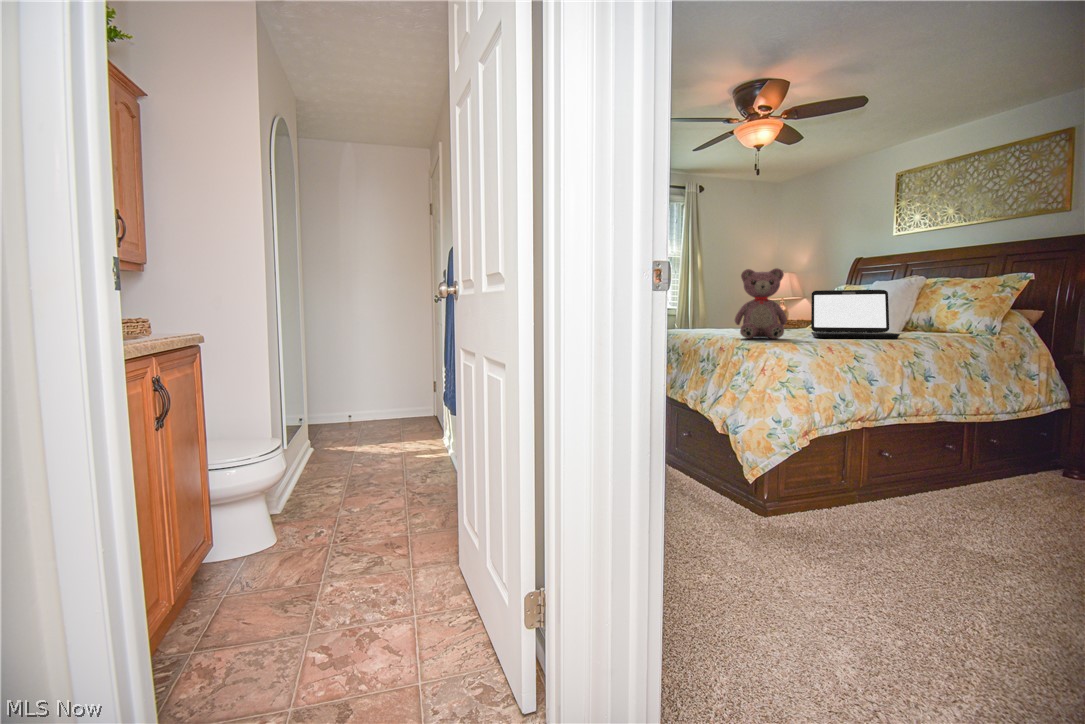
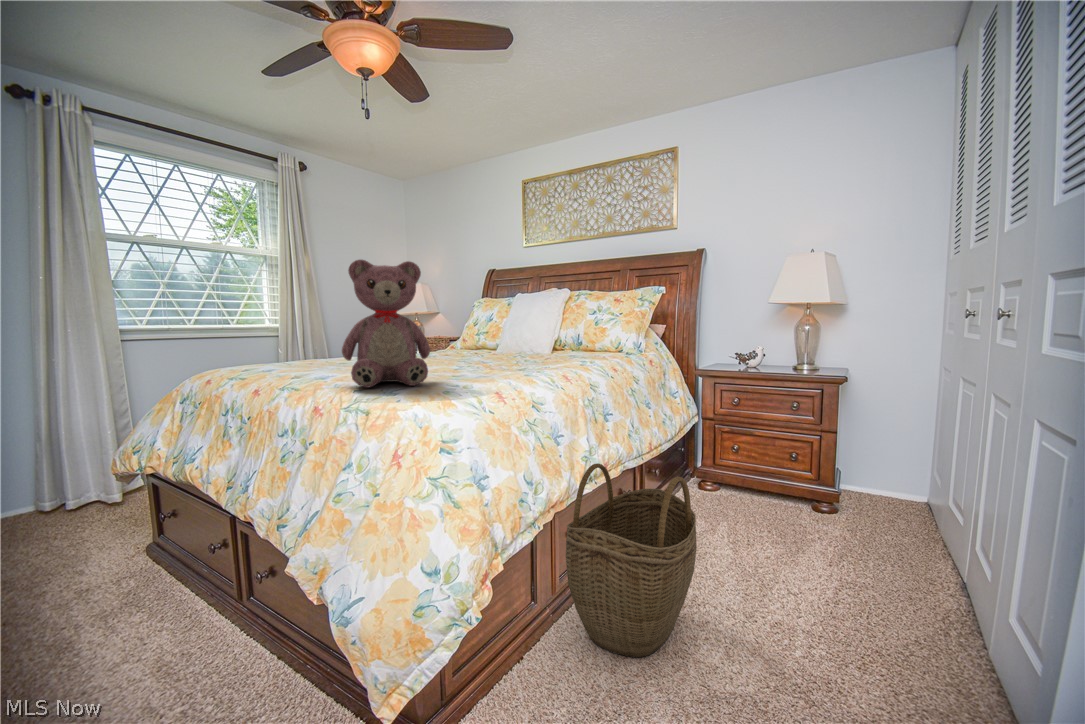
laptop: present [811,290,900,339] -> none [461,301,582,377]
woven basket: none [873,402,994,529] -> present [566,463,697,657]

